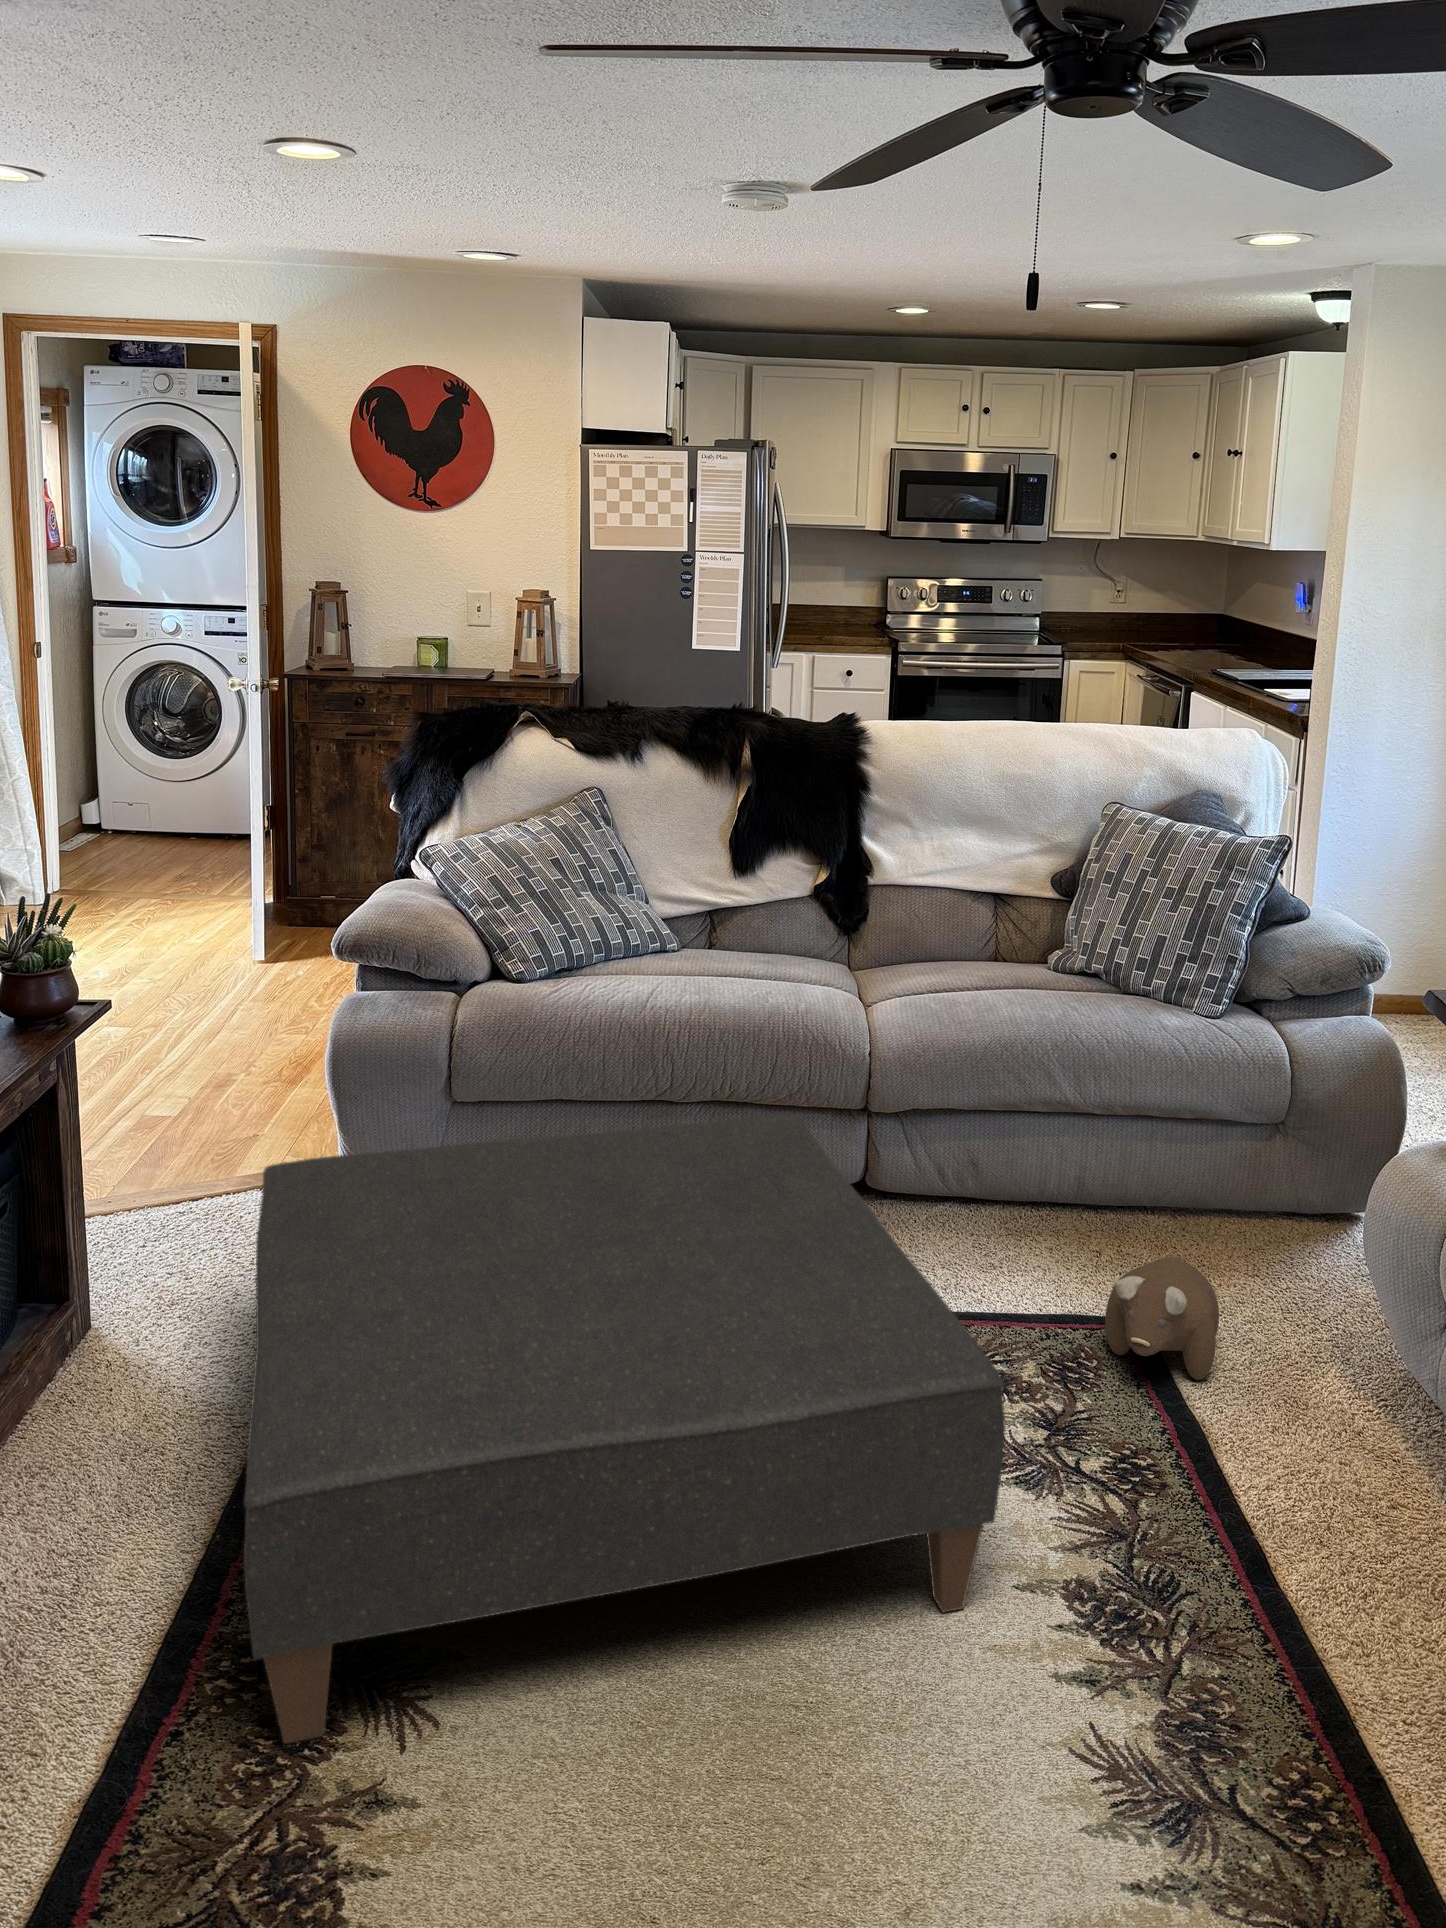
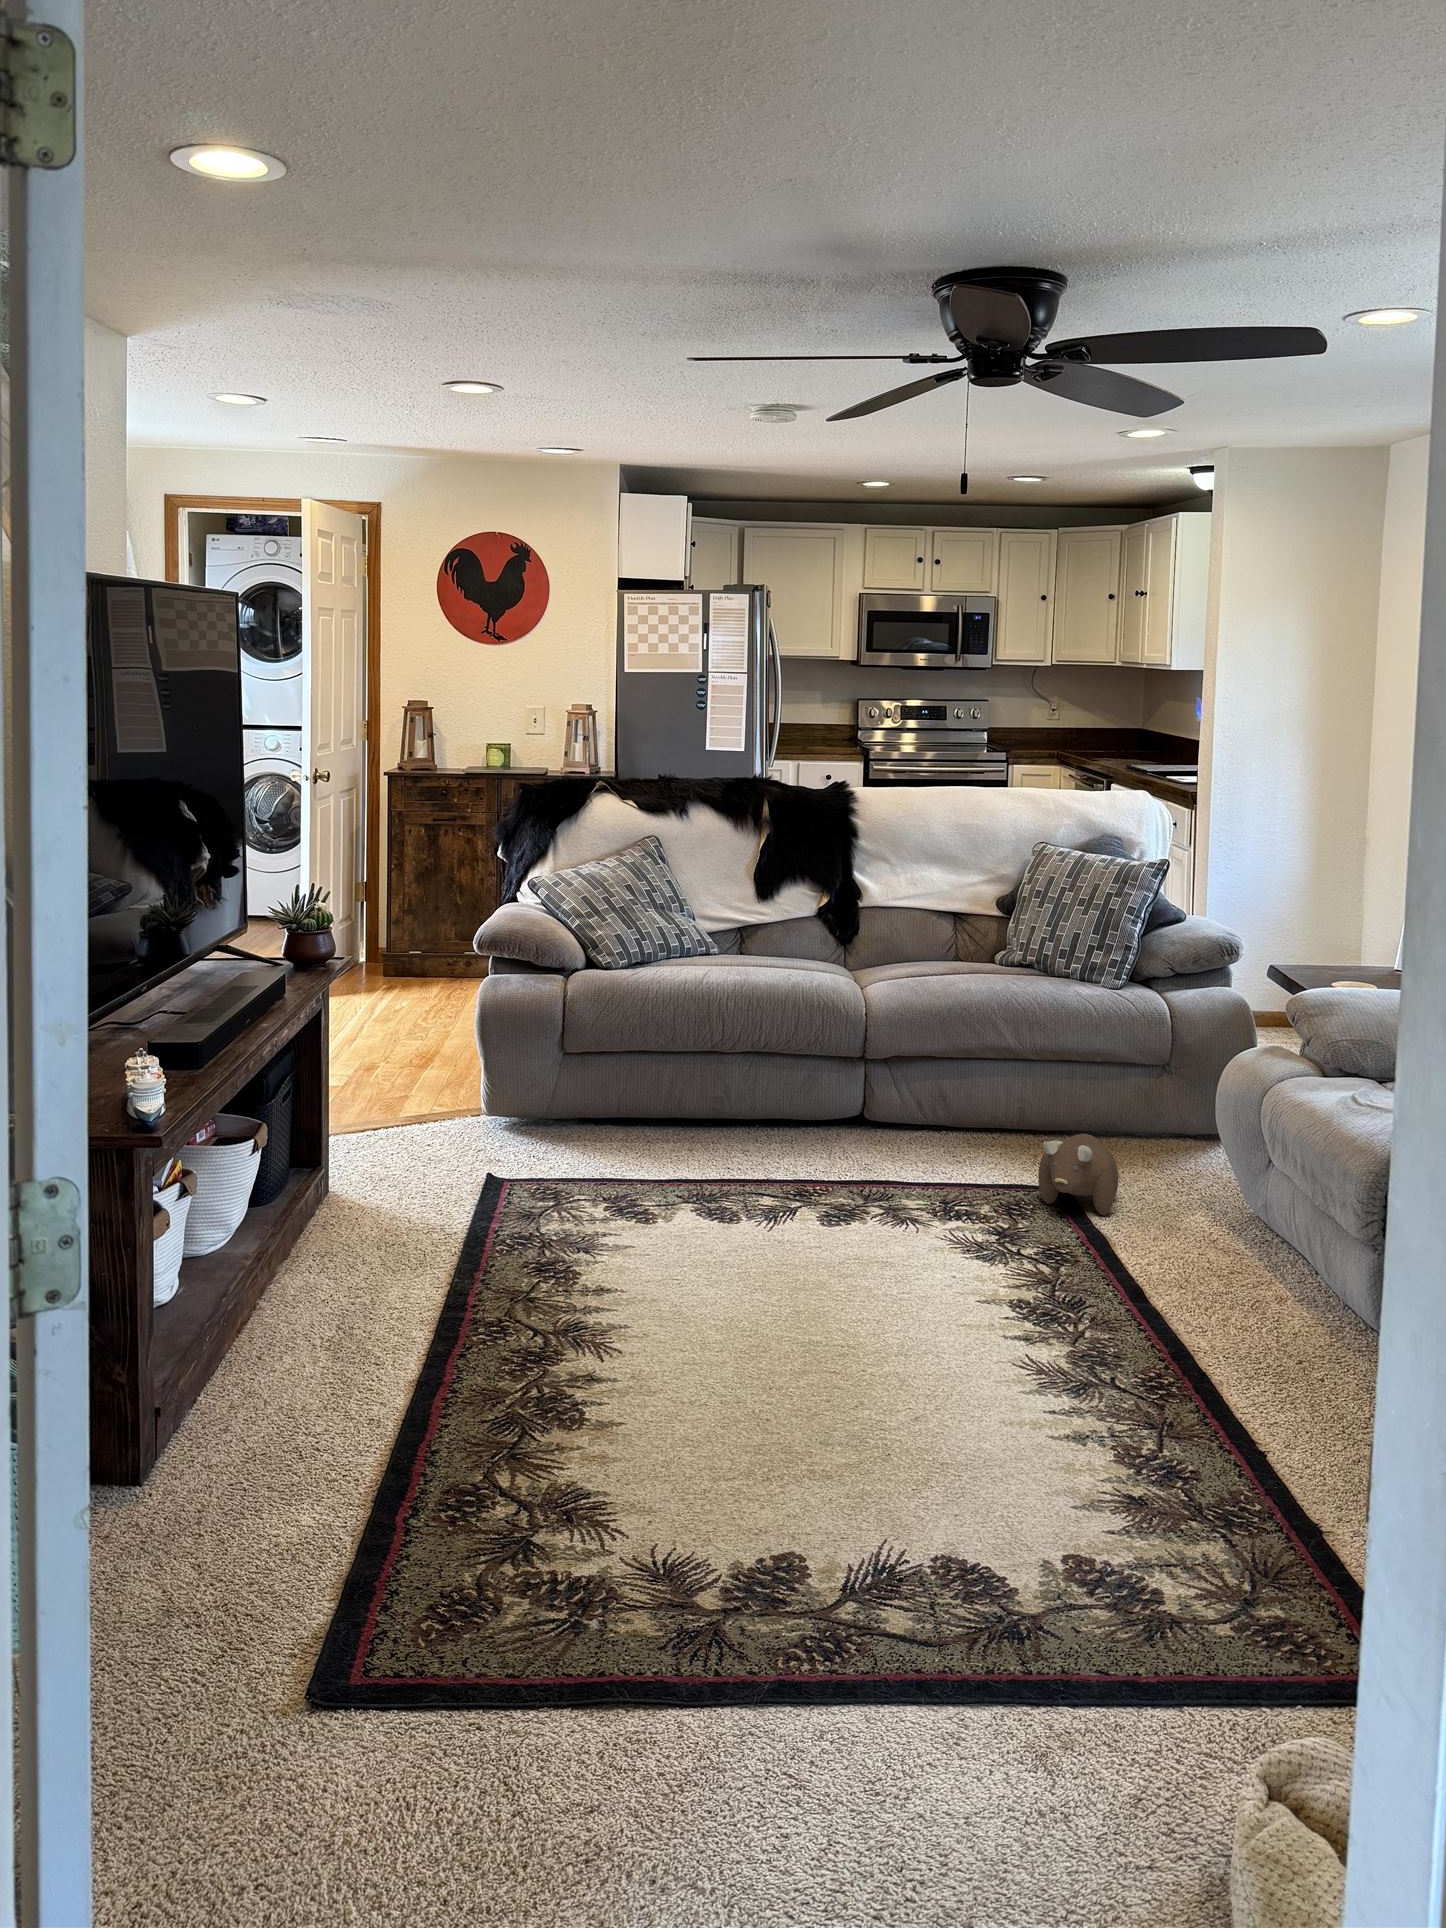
ottoman: present [244,1115,1006,1744] -> none [458,1044,968,1356]

